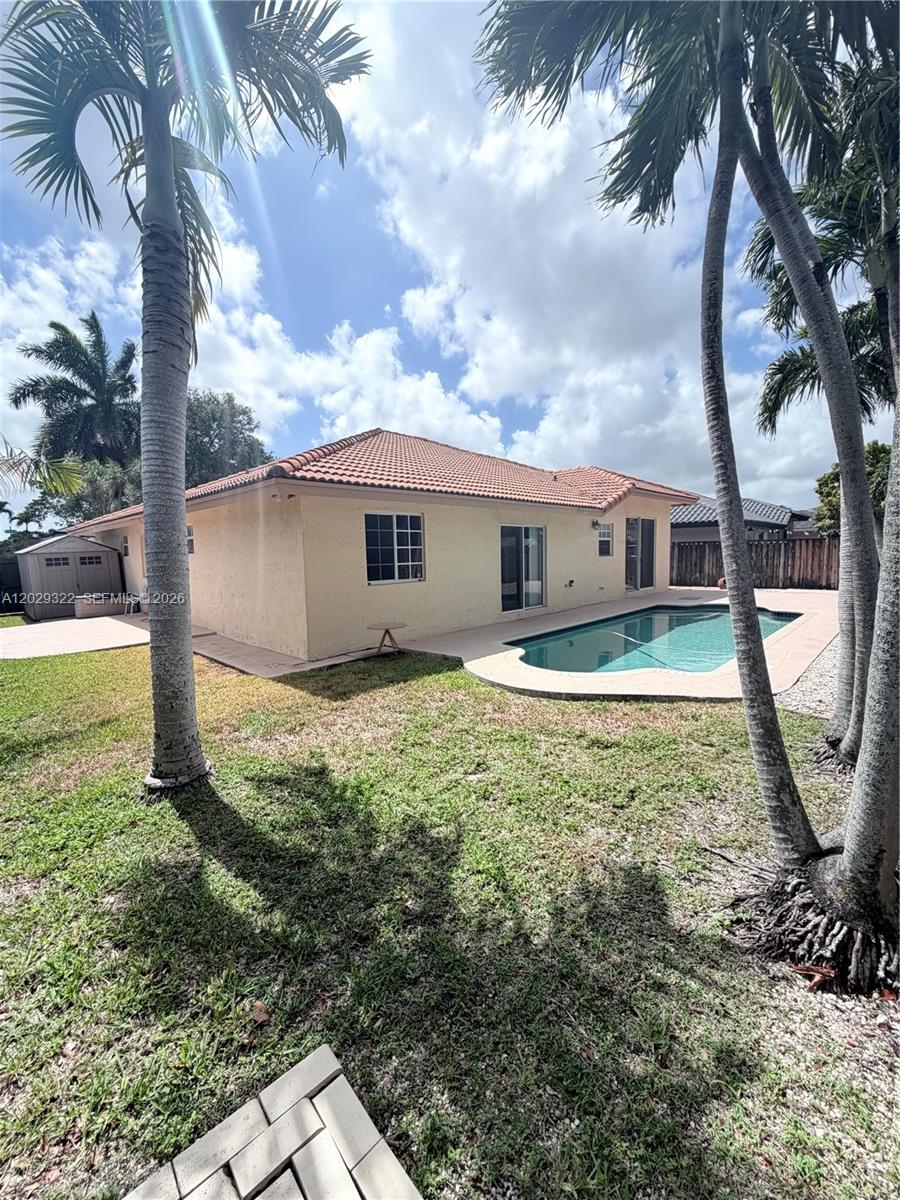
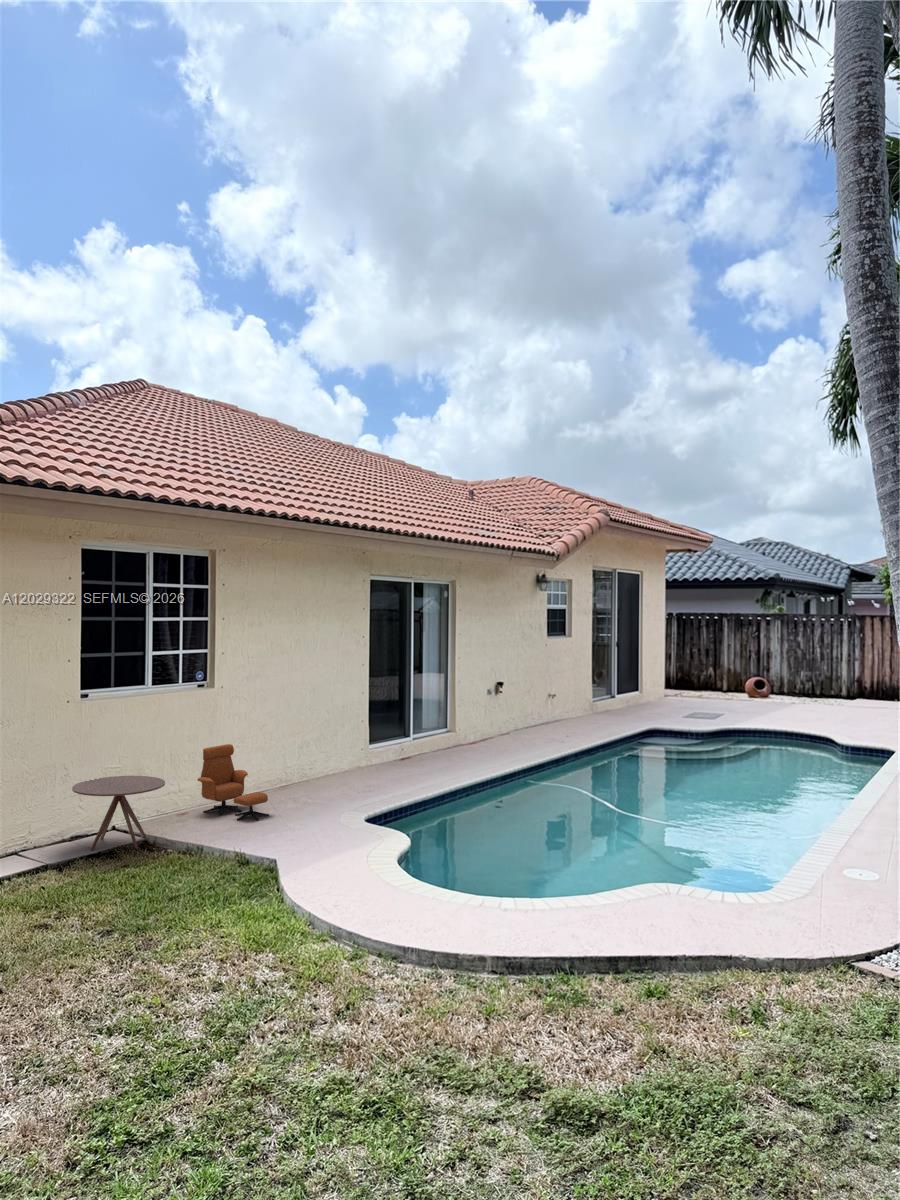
lounge chair: none [421,609,456,644] -> present [197,744,269,820]

